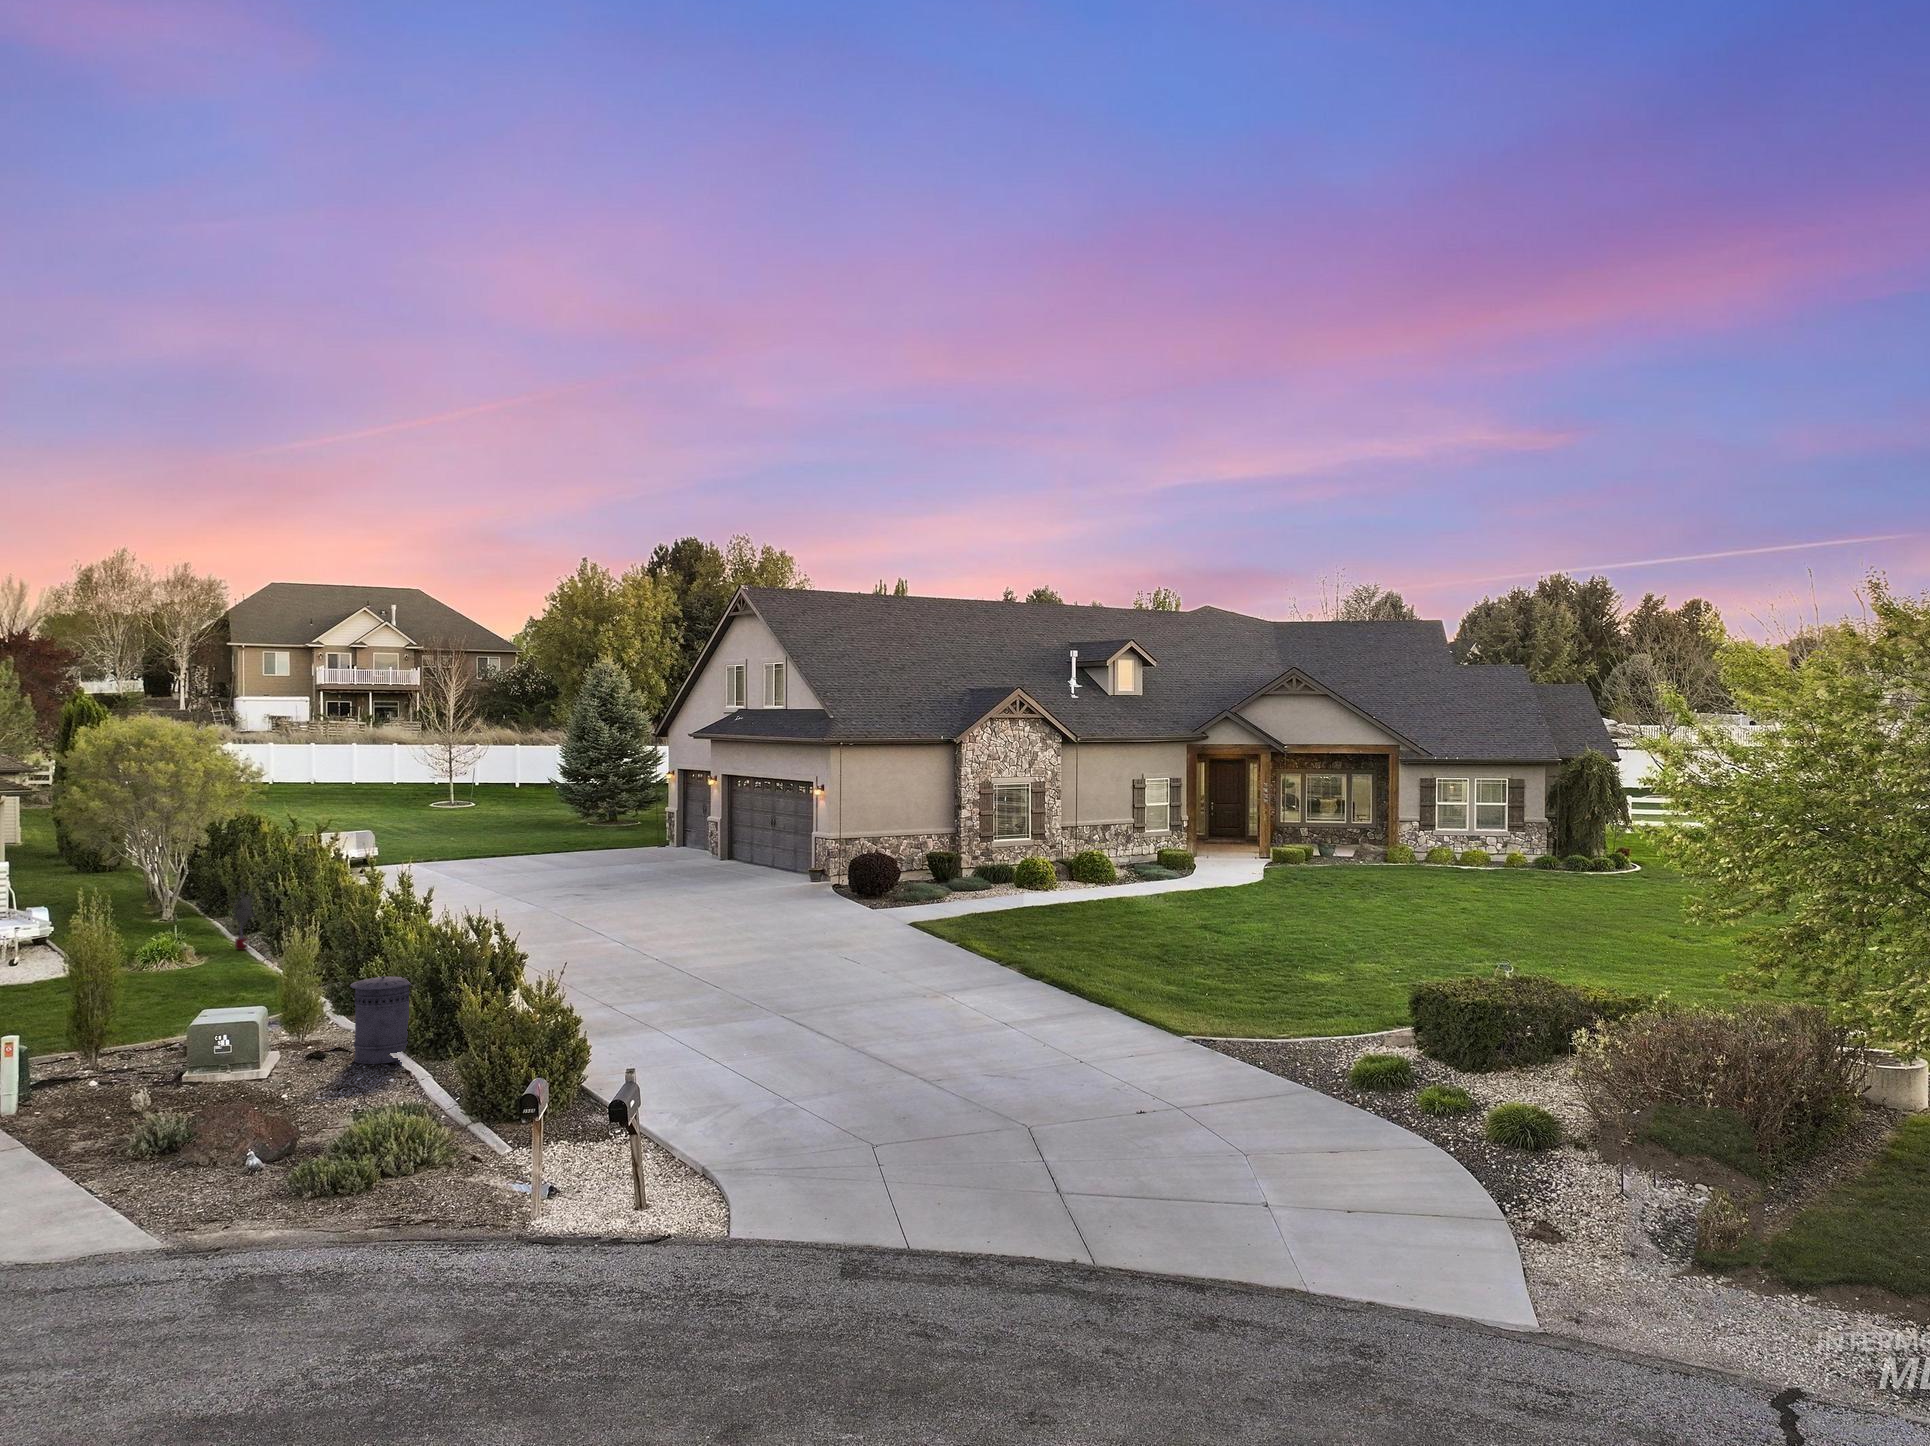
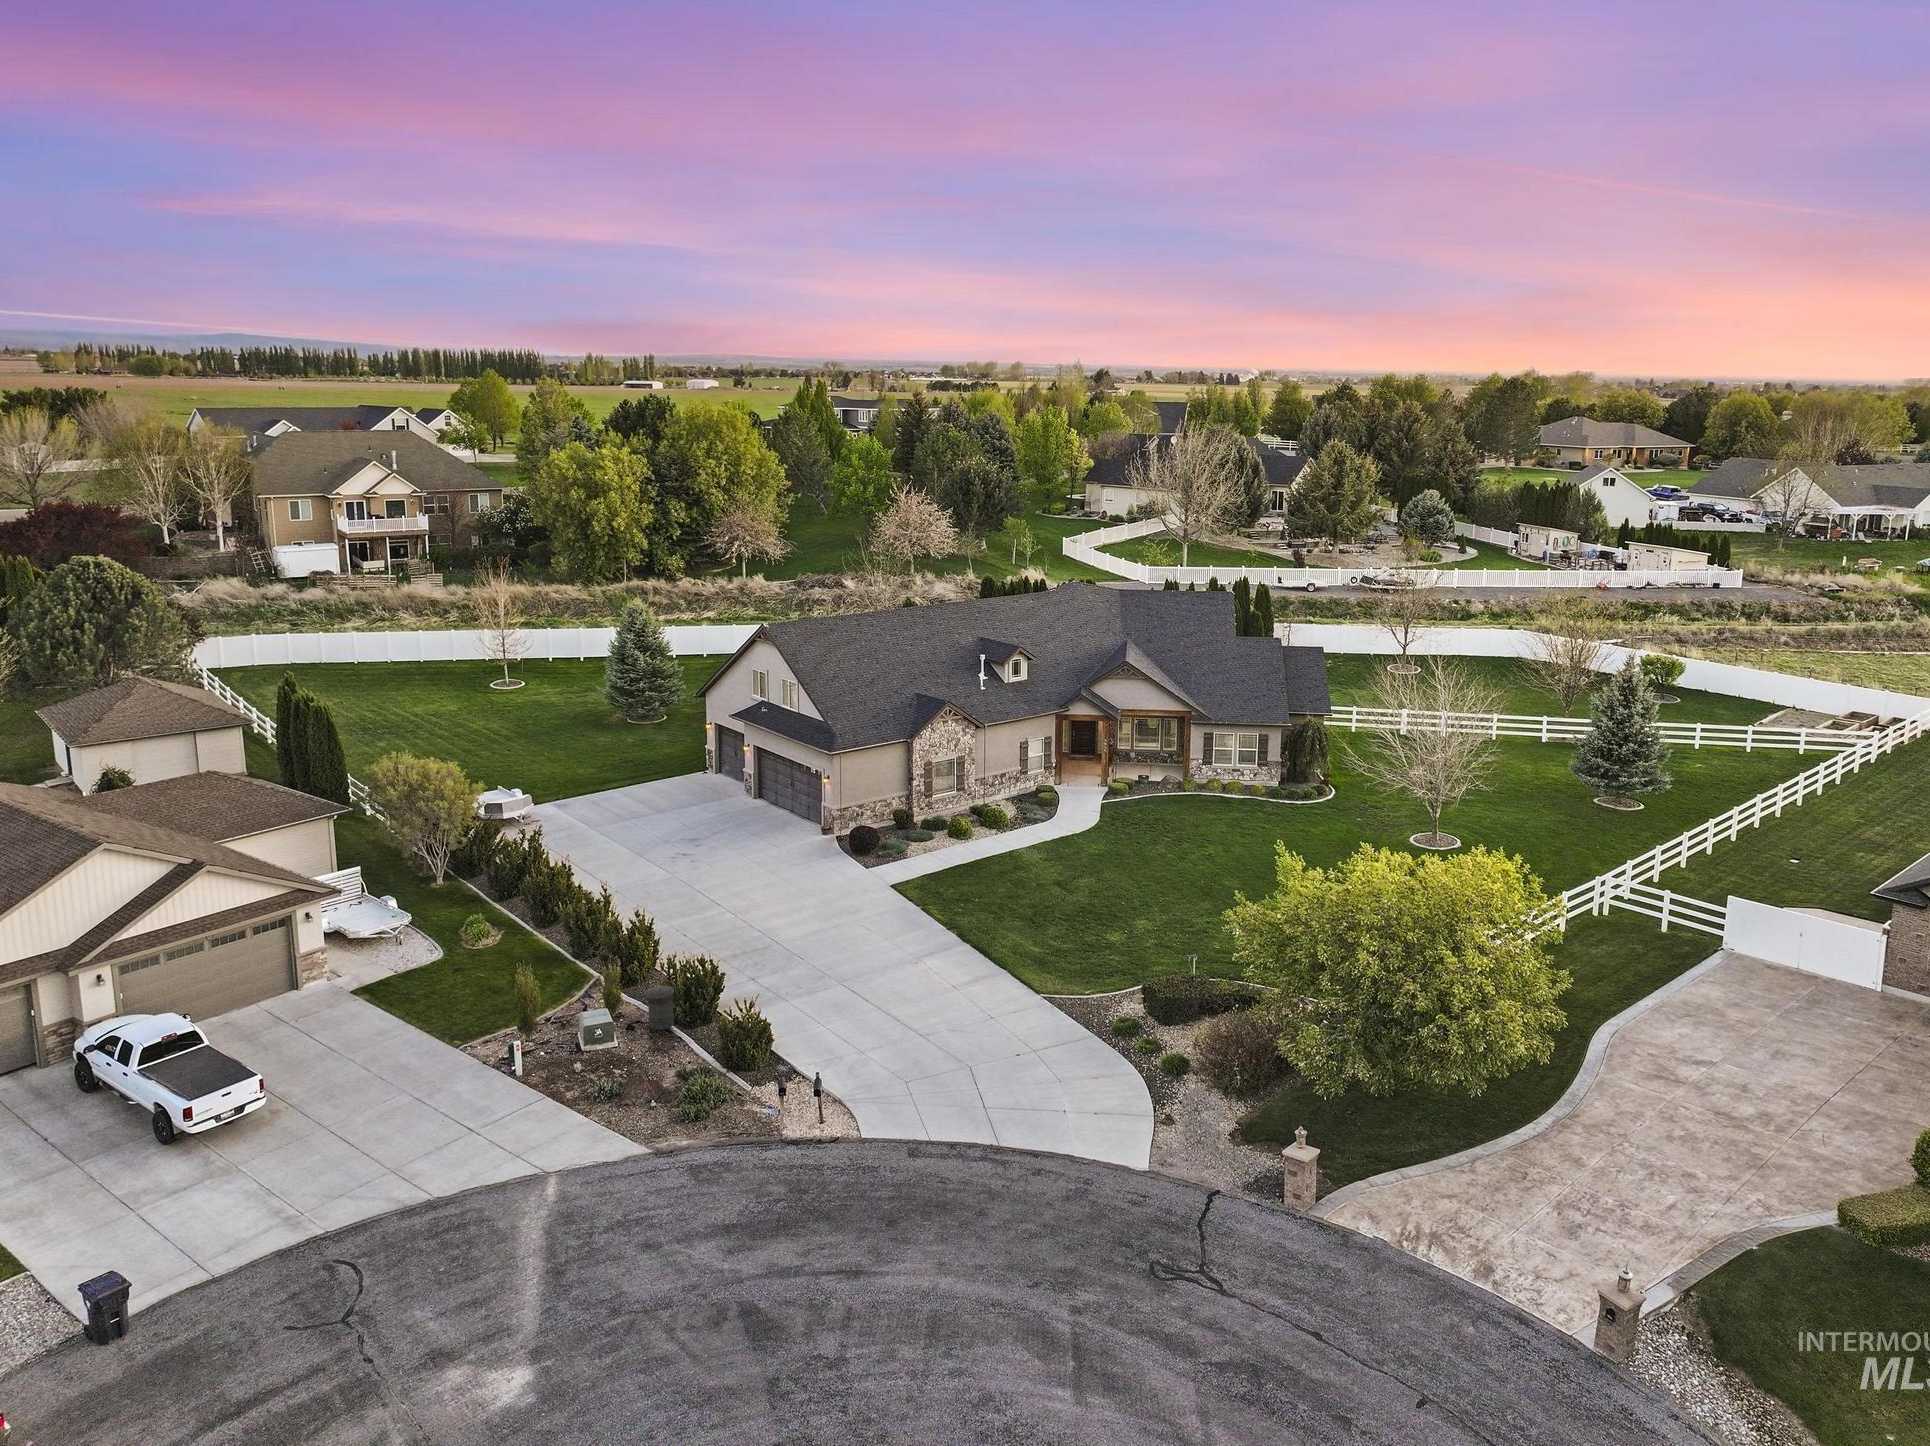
potted tree: present [231,889,257,950] -> none [512,888,532,921]

